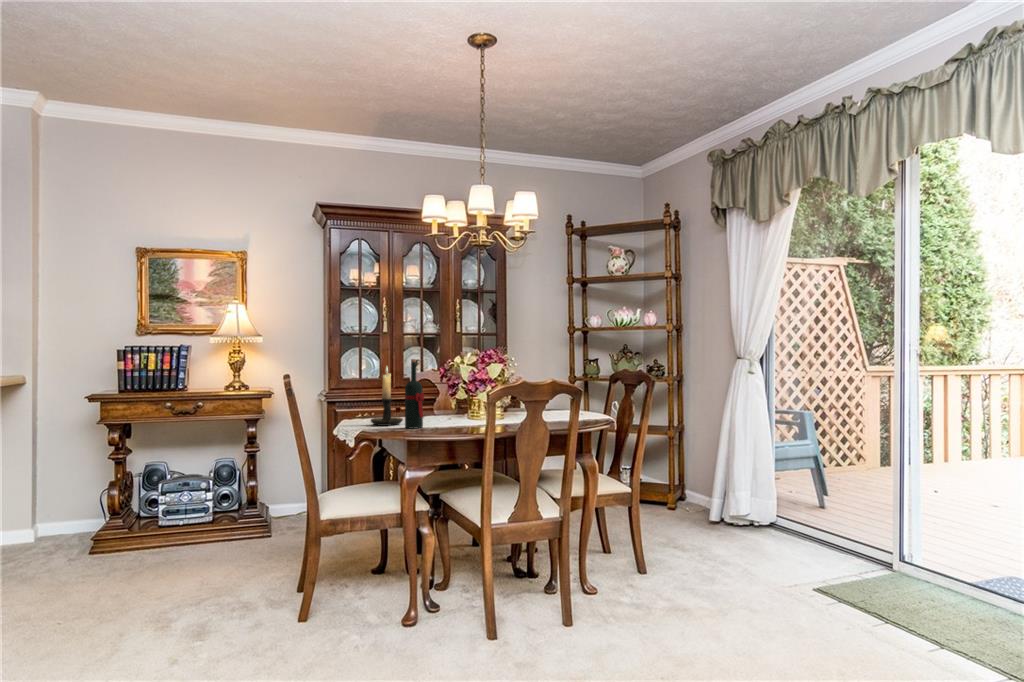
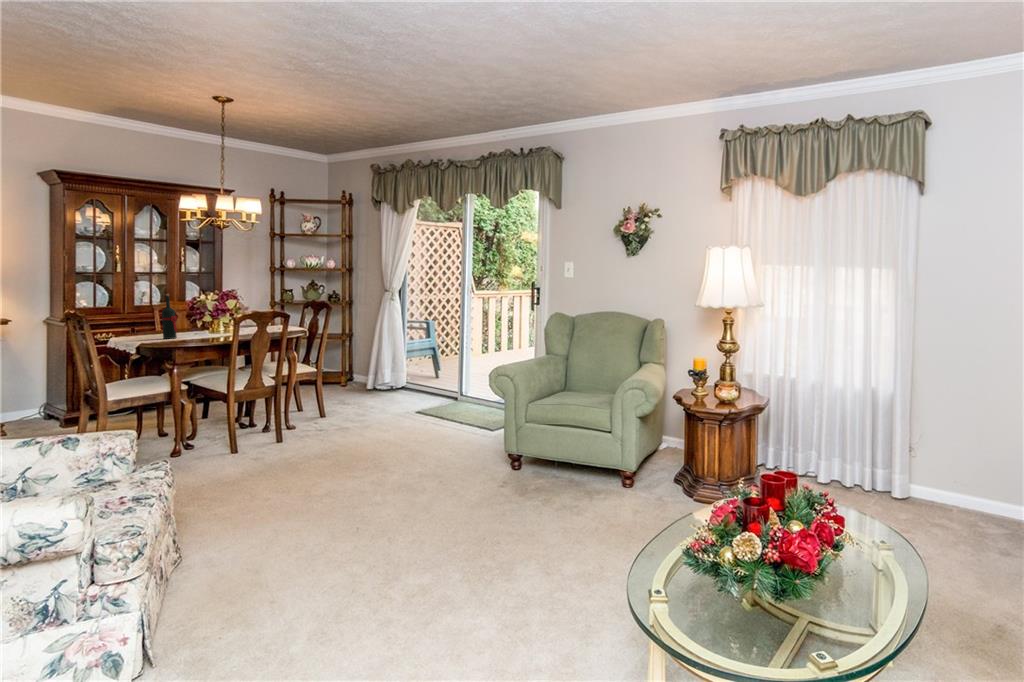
candle holder: present [371,367,403,426] -> none [131,297,157,338]

